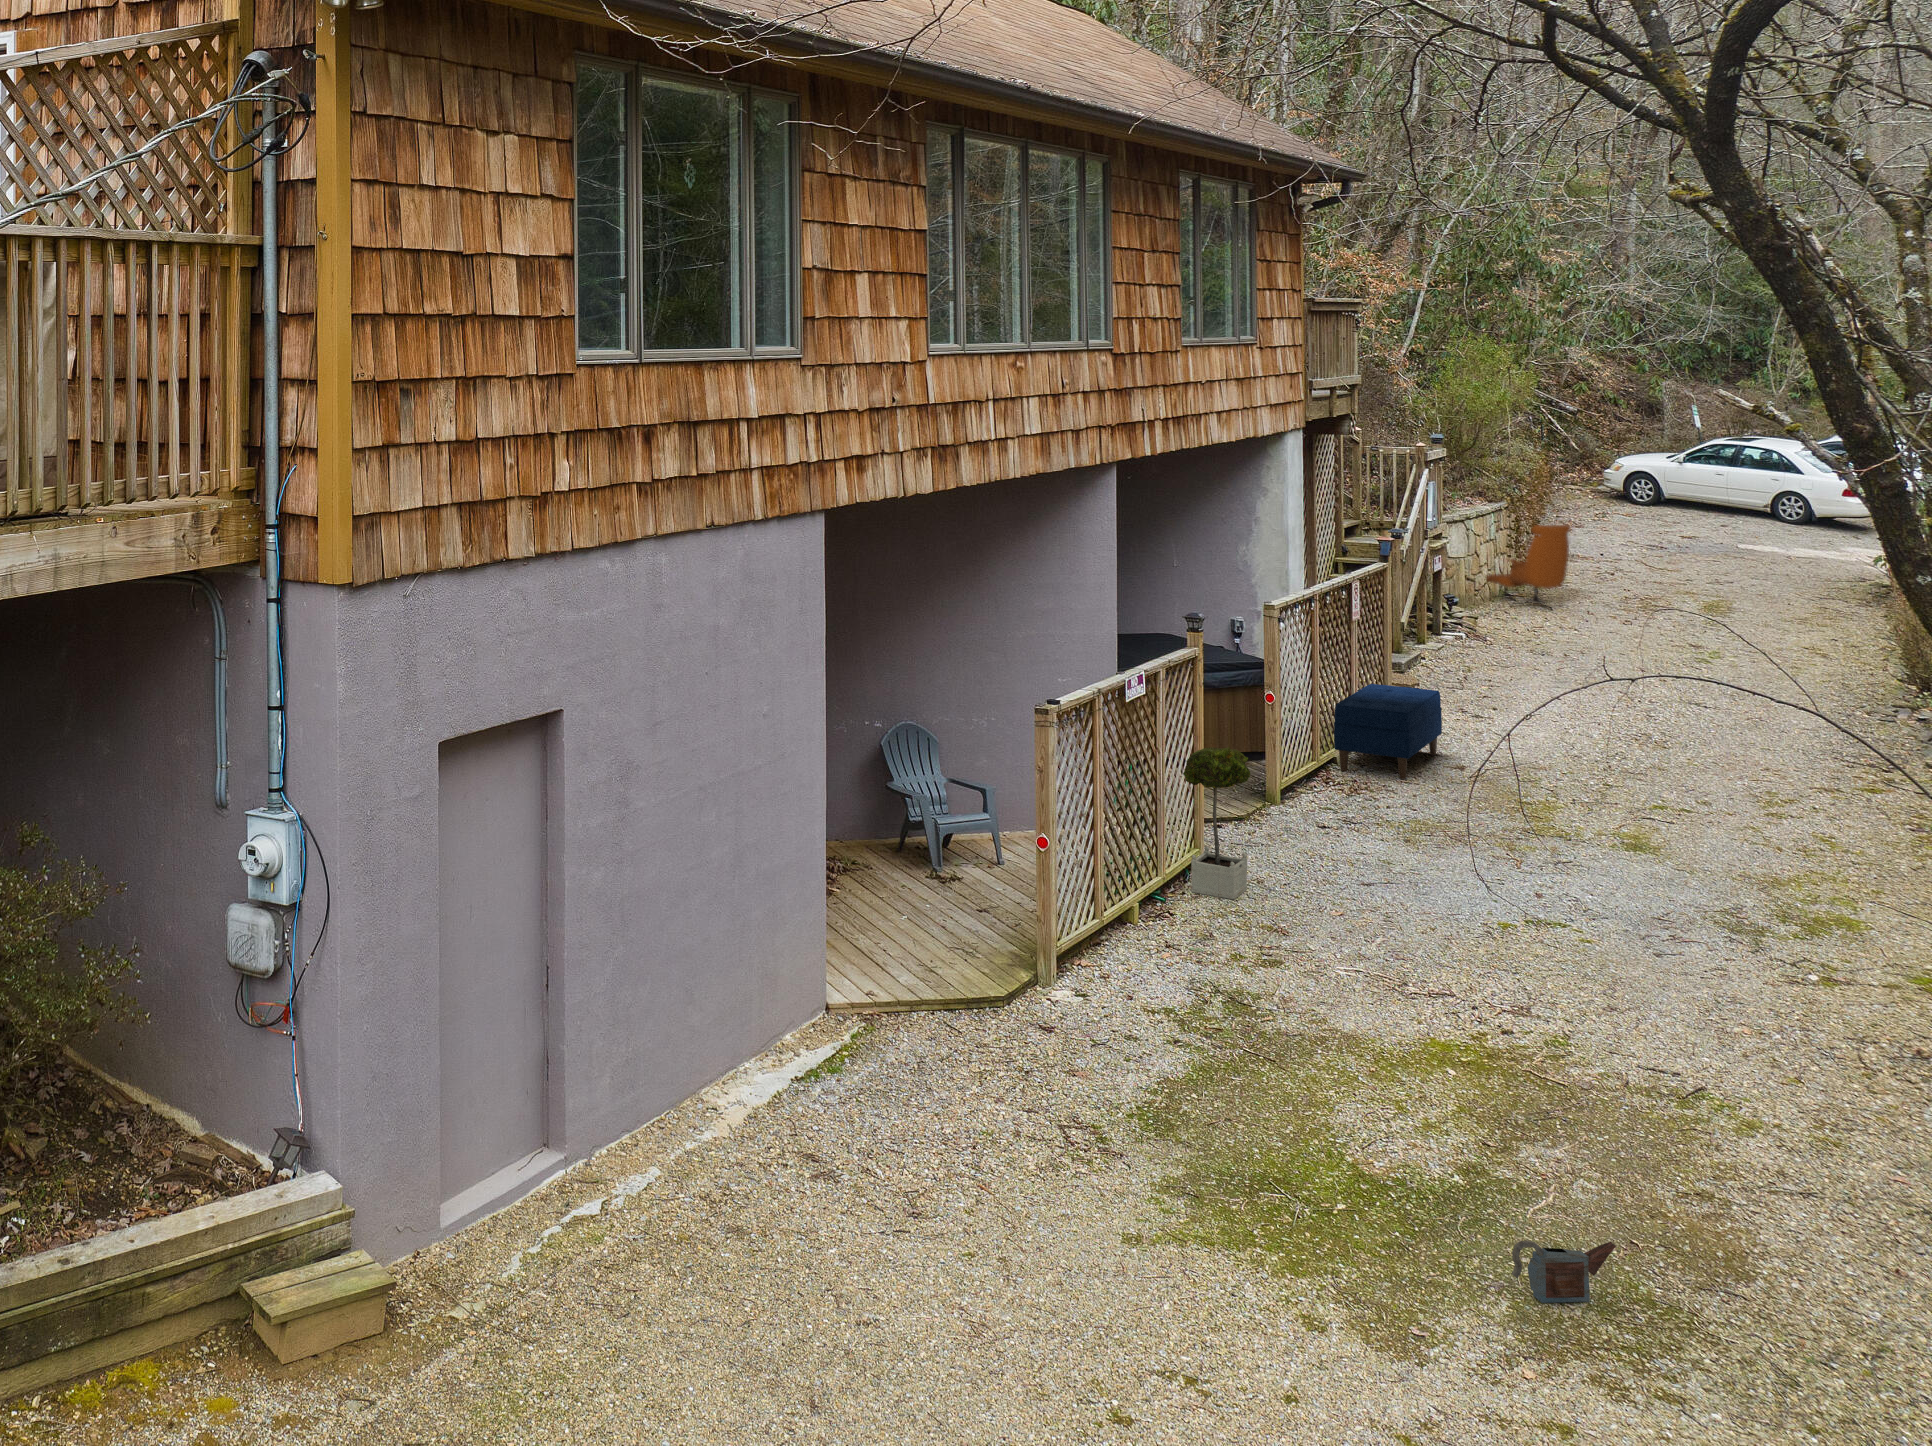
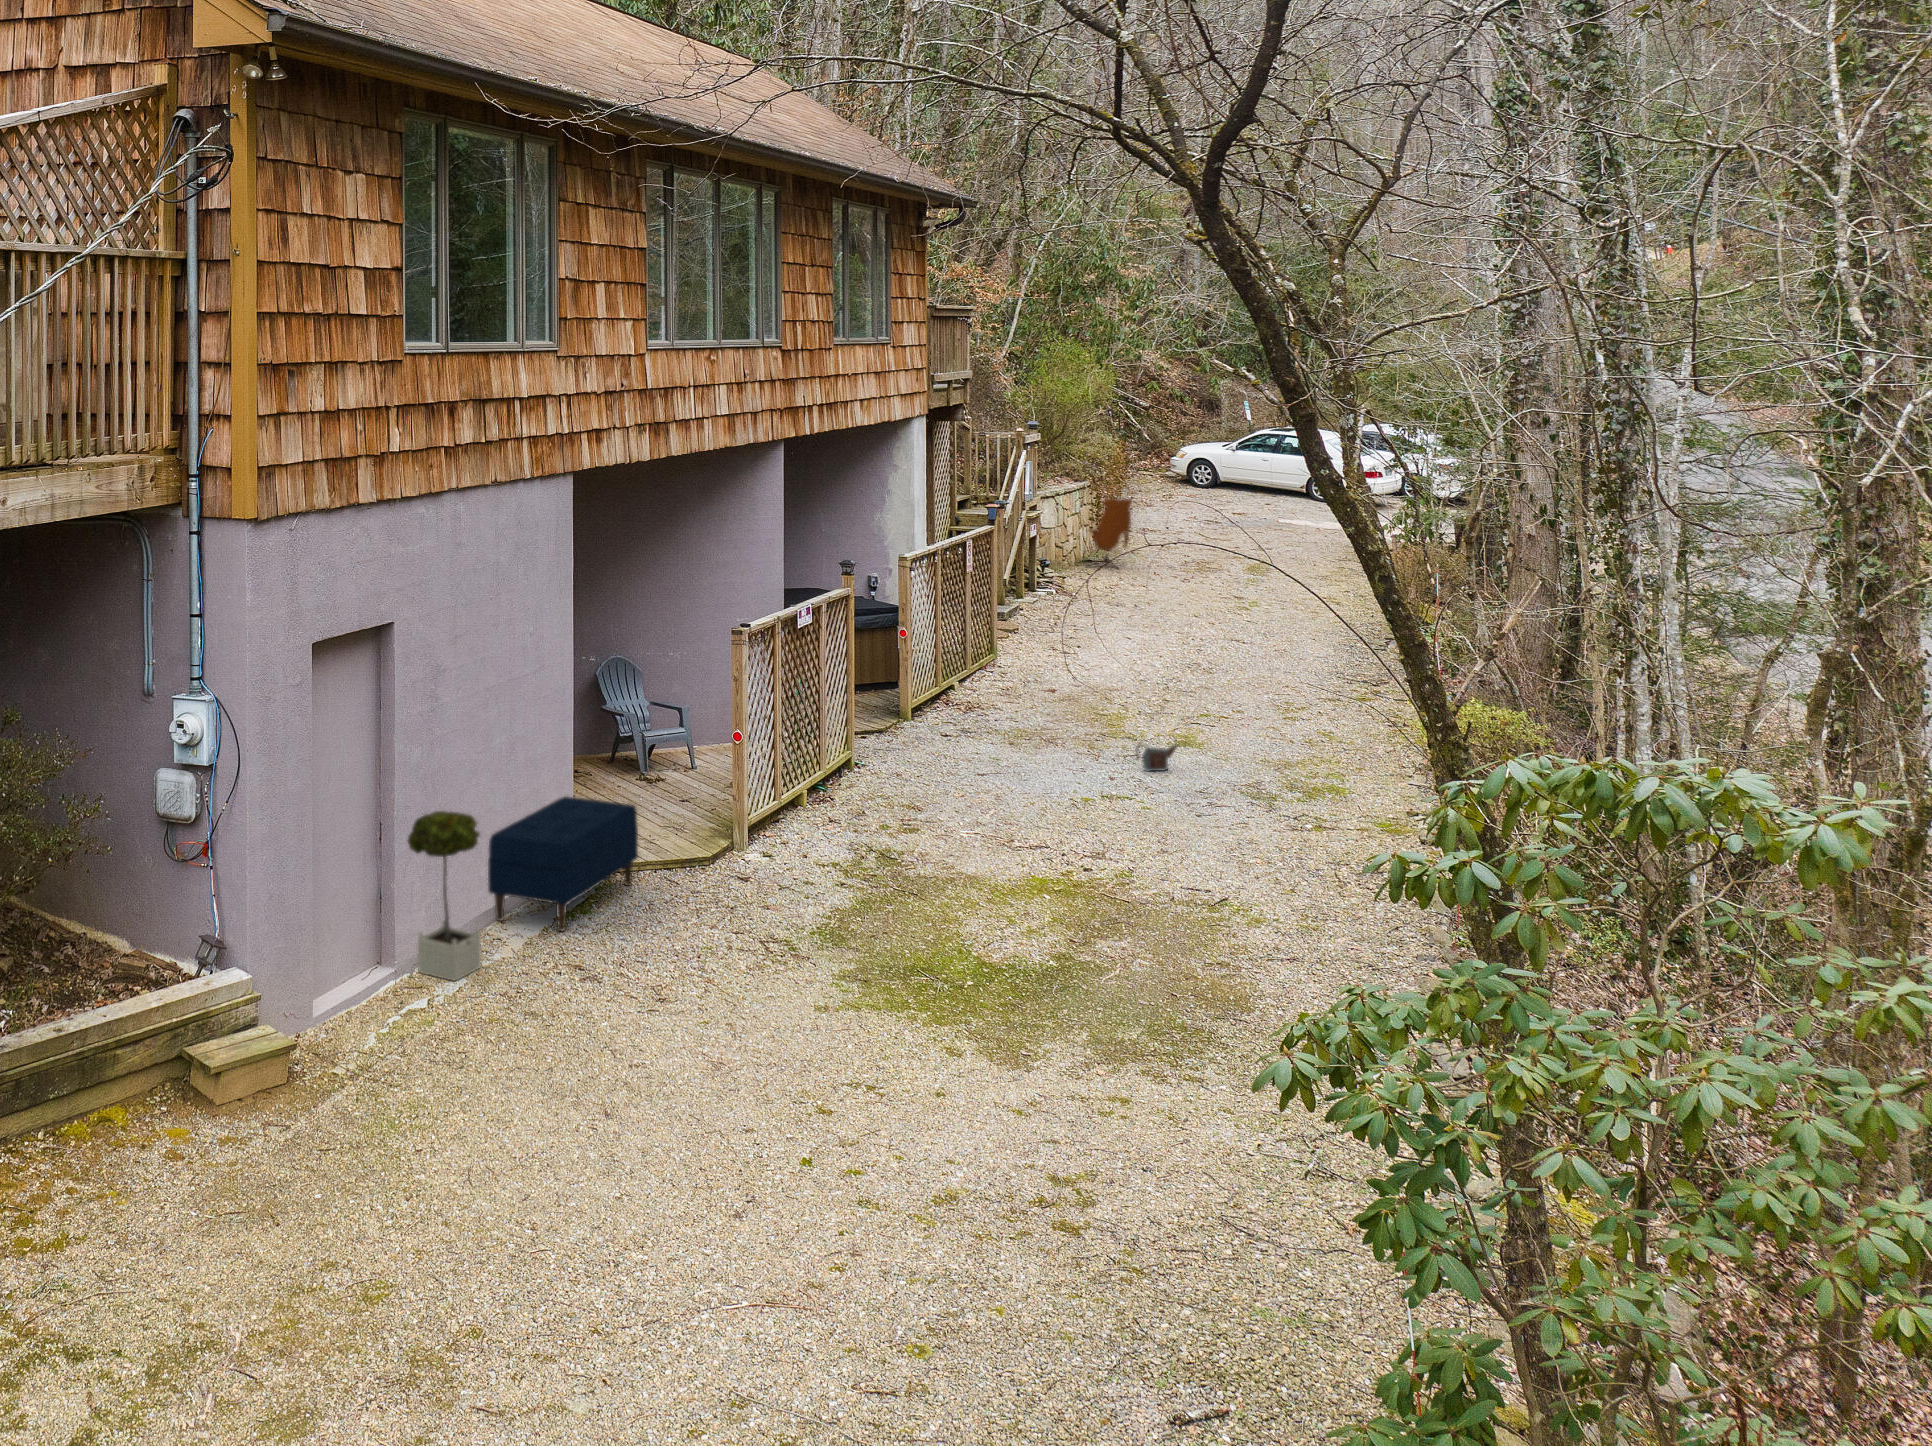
bench: present [1334,684,1442,779] -> present [488,797,638,931]
potted tree: present [1183,747,1250,899] -> present [408,811,481,981]
watering can: present [1511,1240,1616,1303] -> present [1136,744,1178,771]

